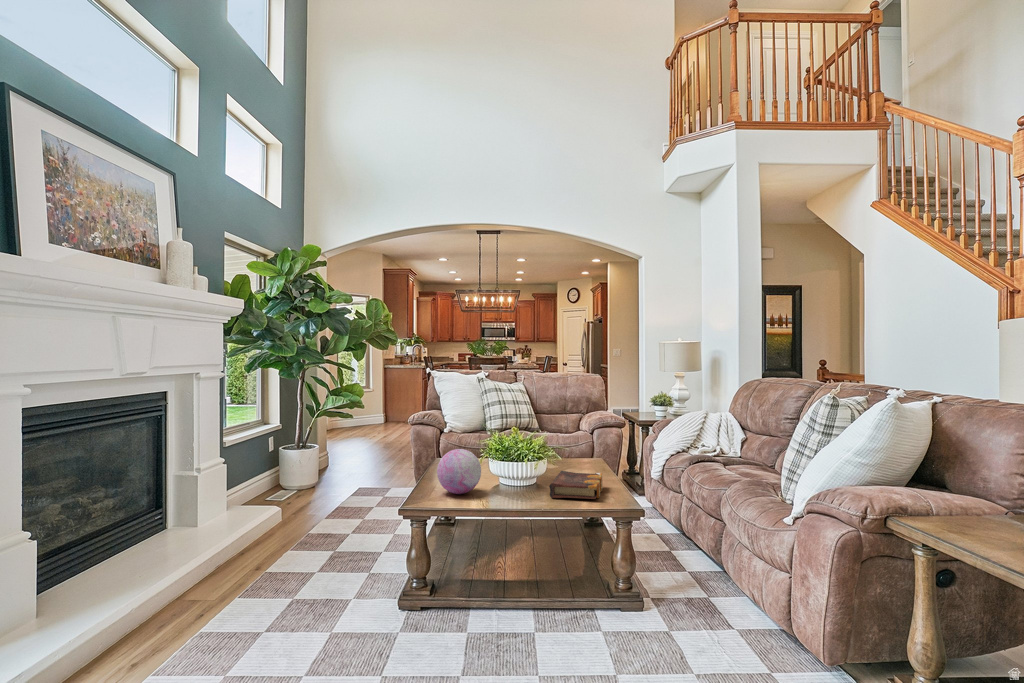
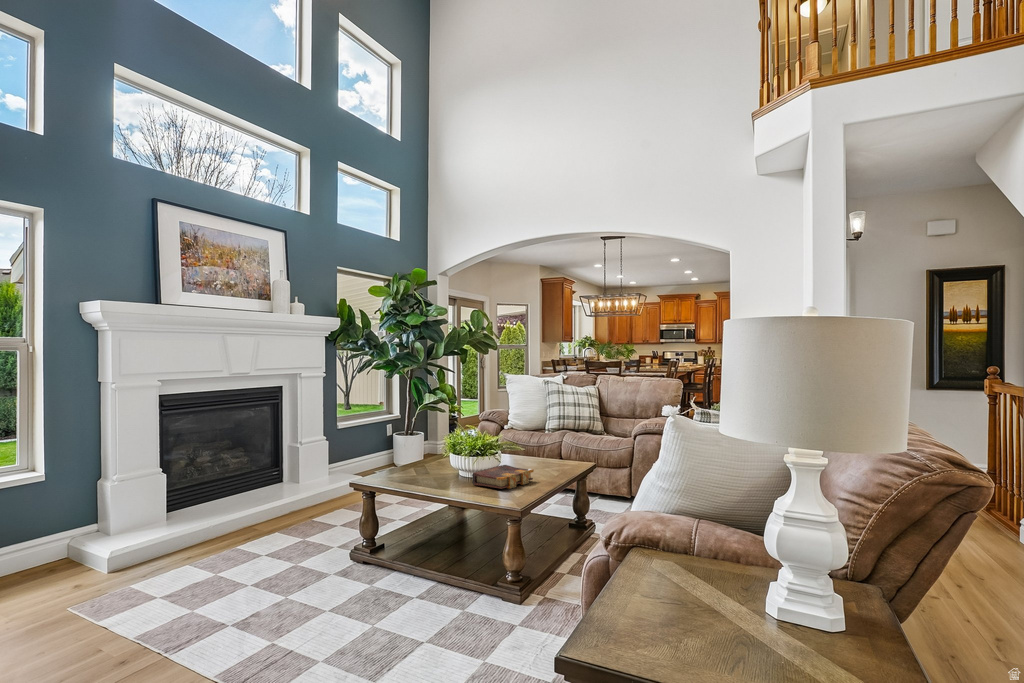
decorative orb: present [437,449,481,494] -> none [398,440,433,475]

